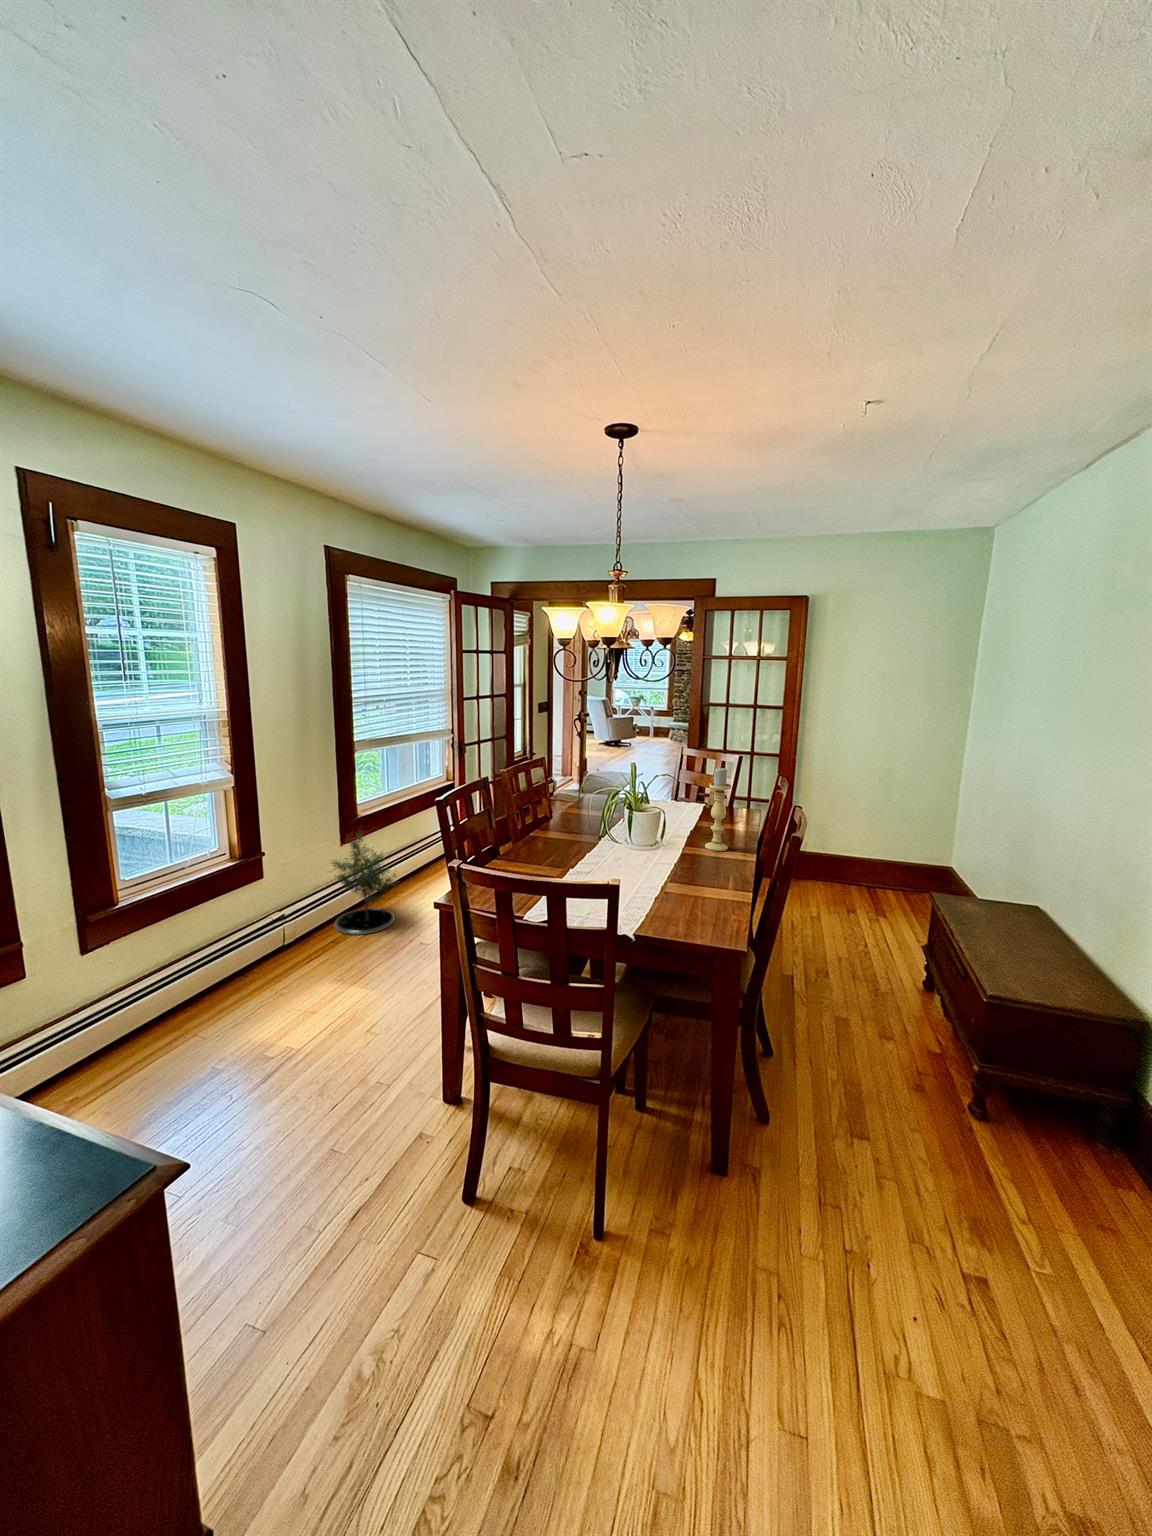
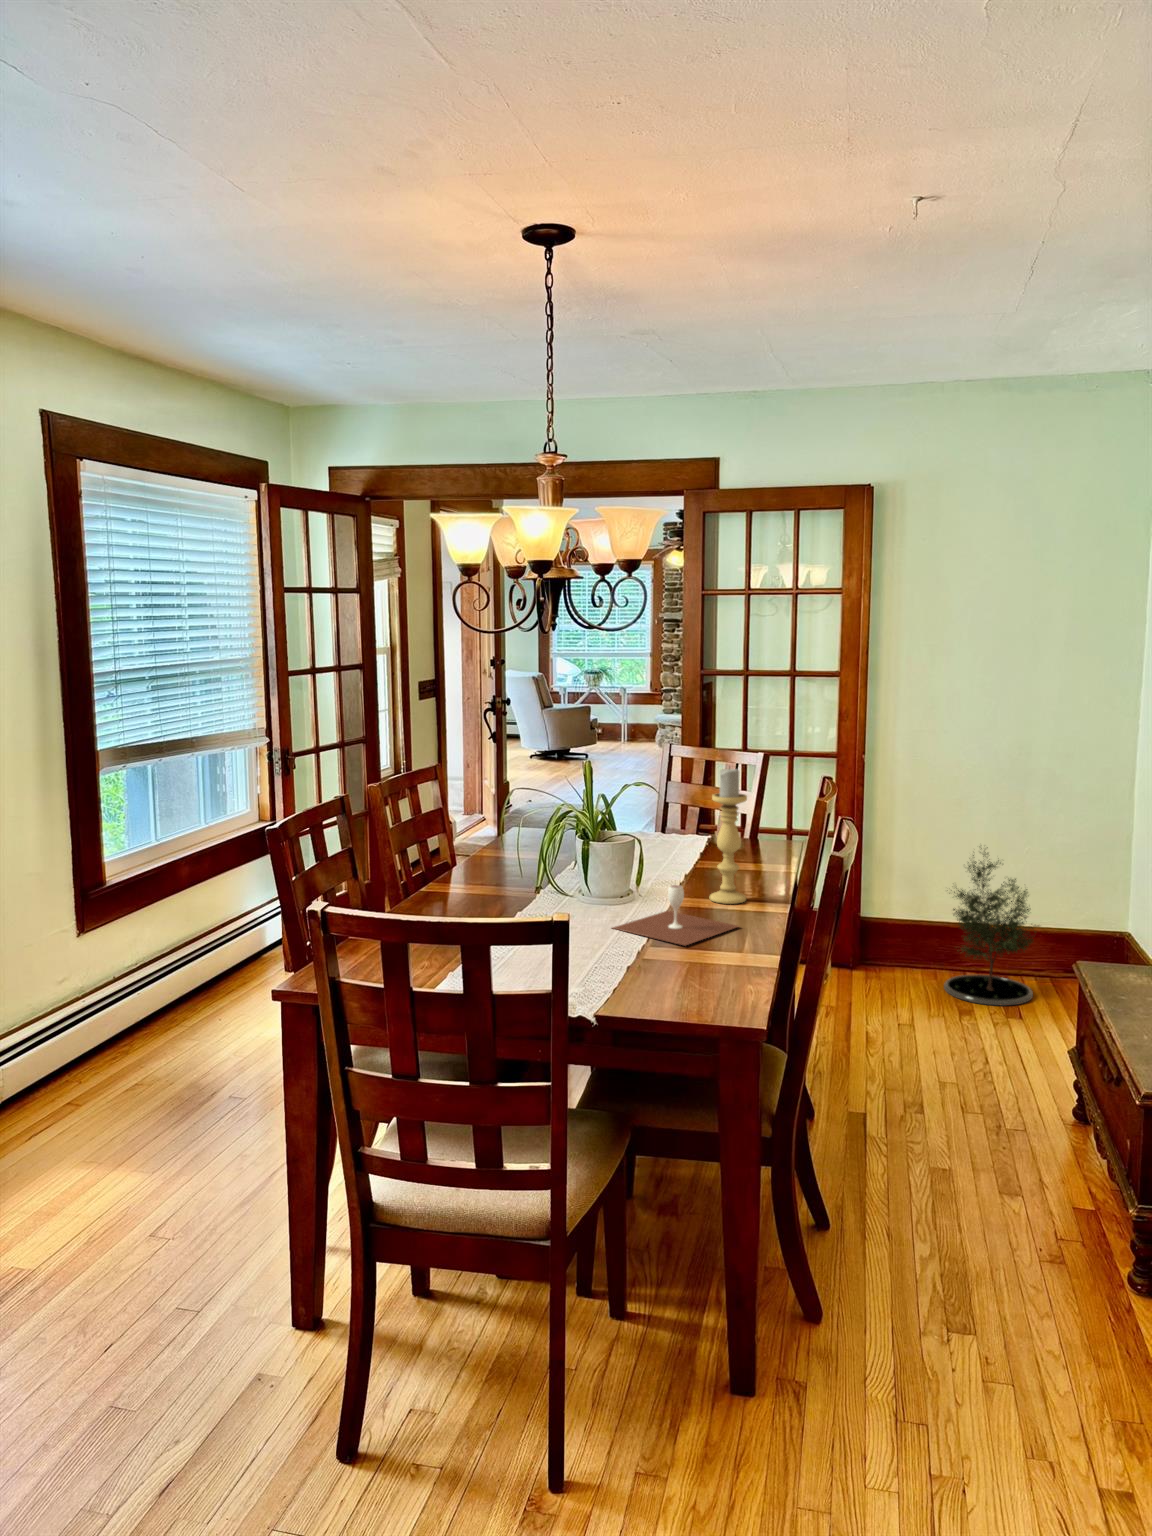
potted tree: present [332,833,398,935] -> present [944,847,1039,1006]
wine glass: none [644,841,725,881] -> present [613,885,738,946]

